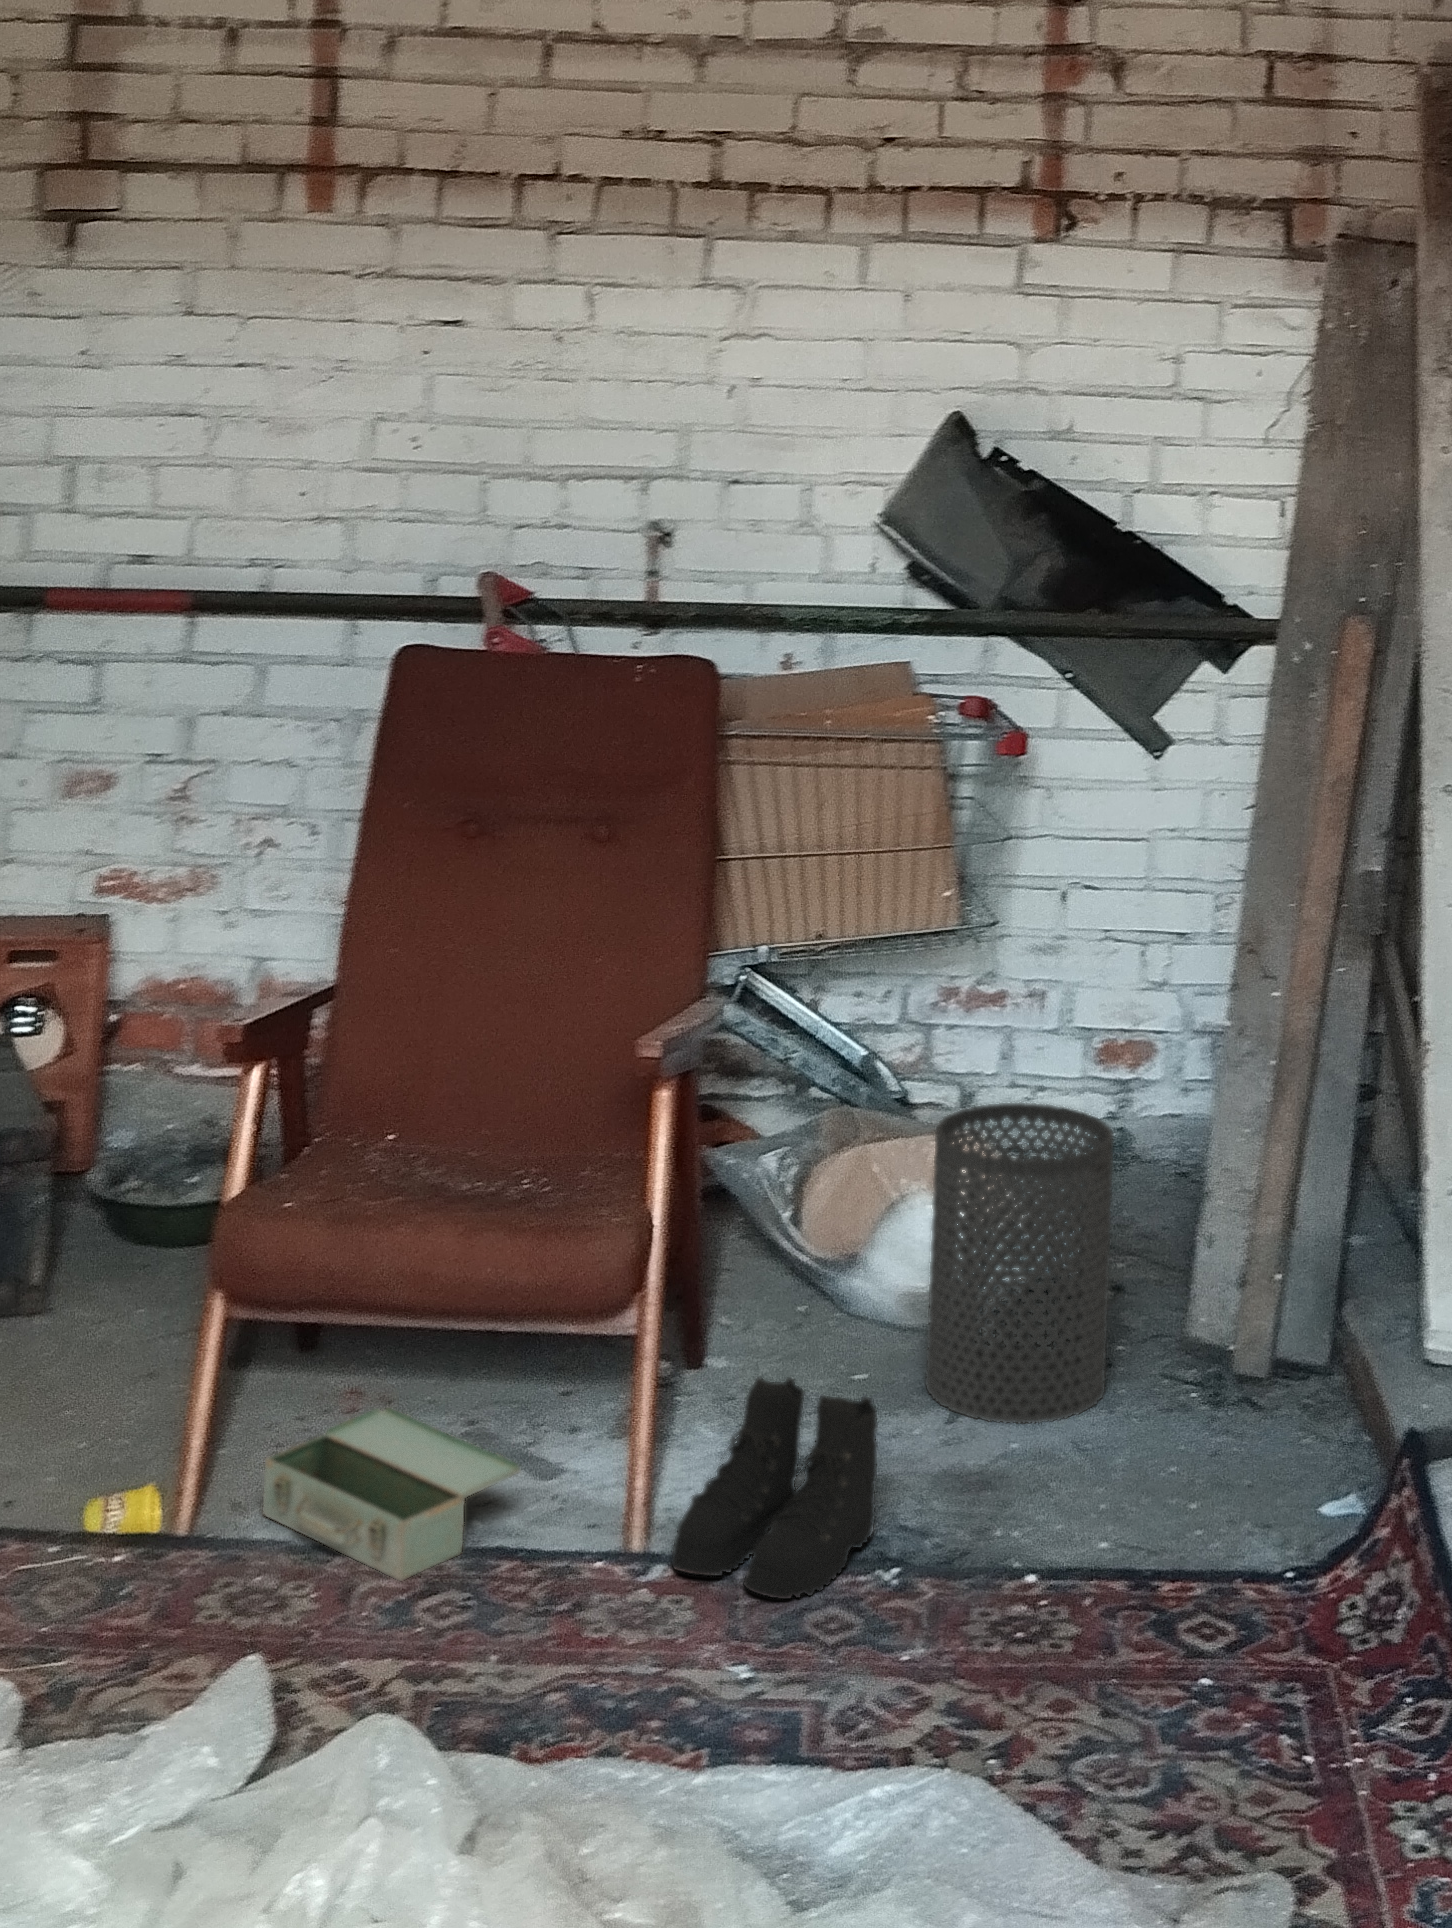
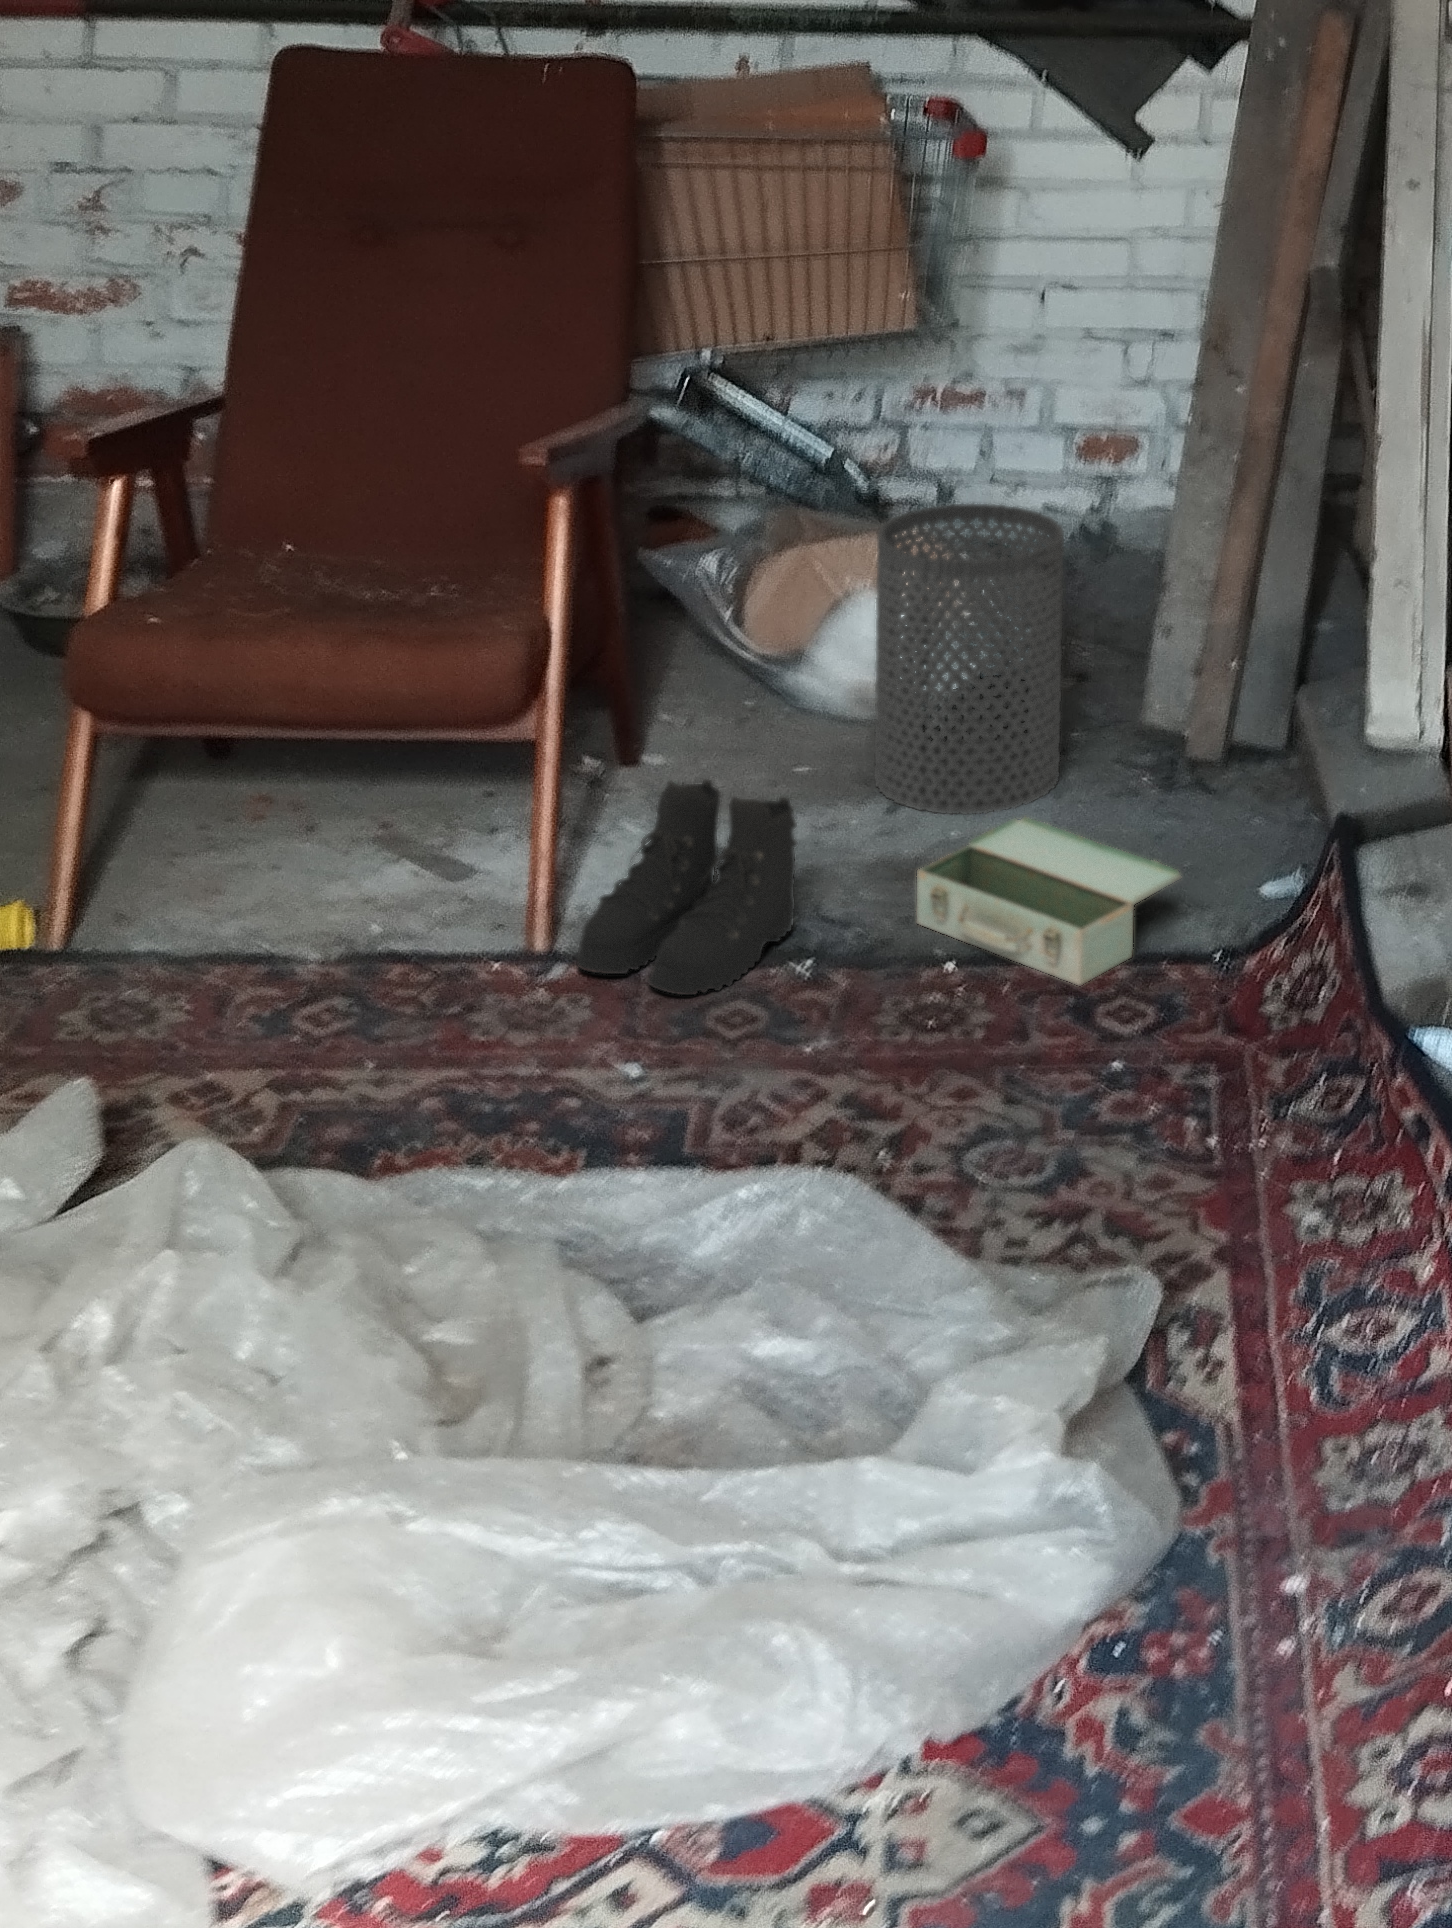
toolbox: present [263,1408,520,1580] -> present [917,817,1180,985]

